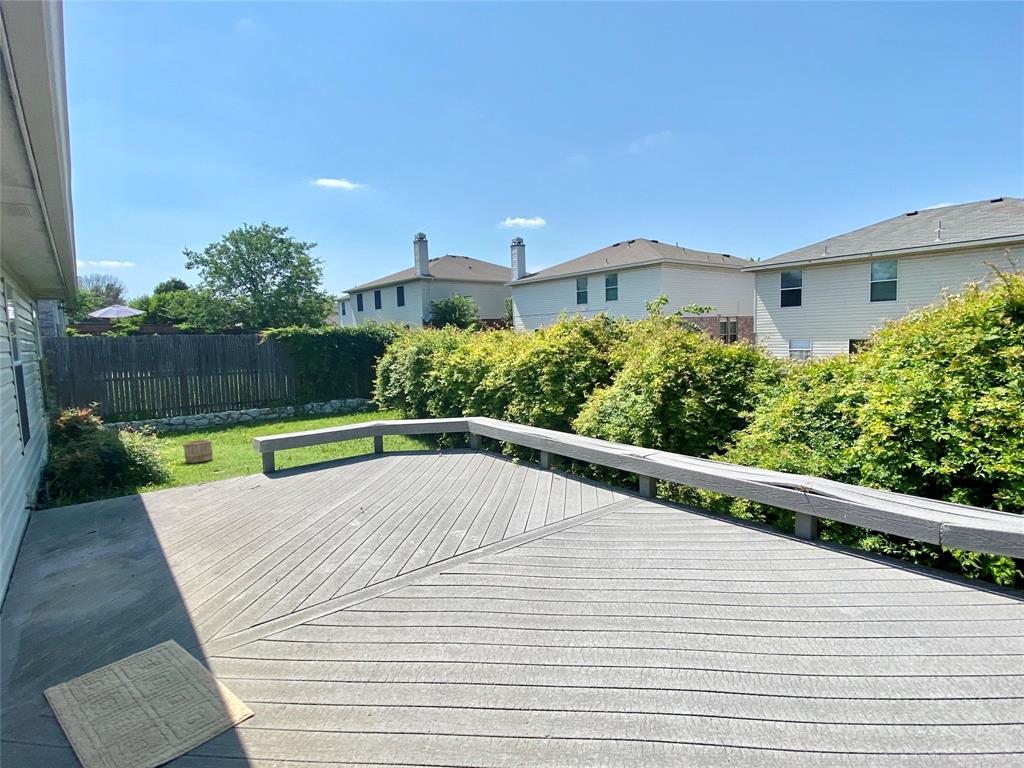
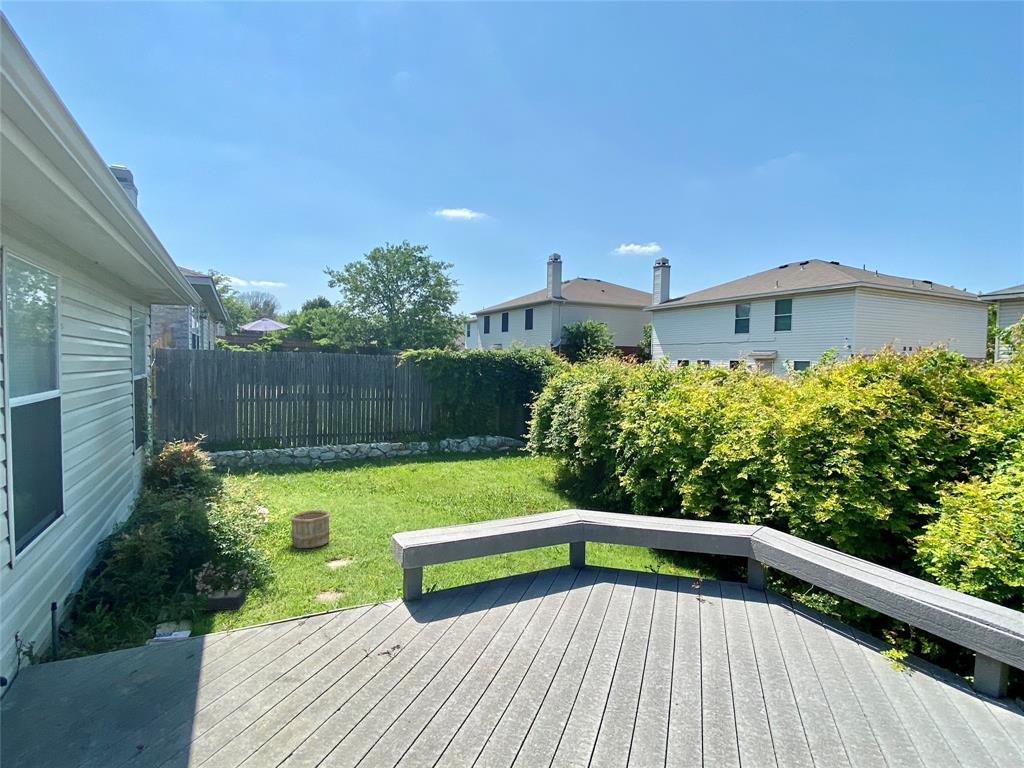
decorative plant: none [129,458,166,485] -> present [196,561,252,611]

